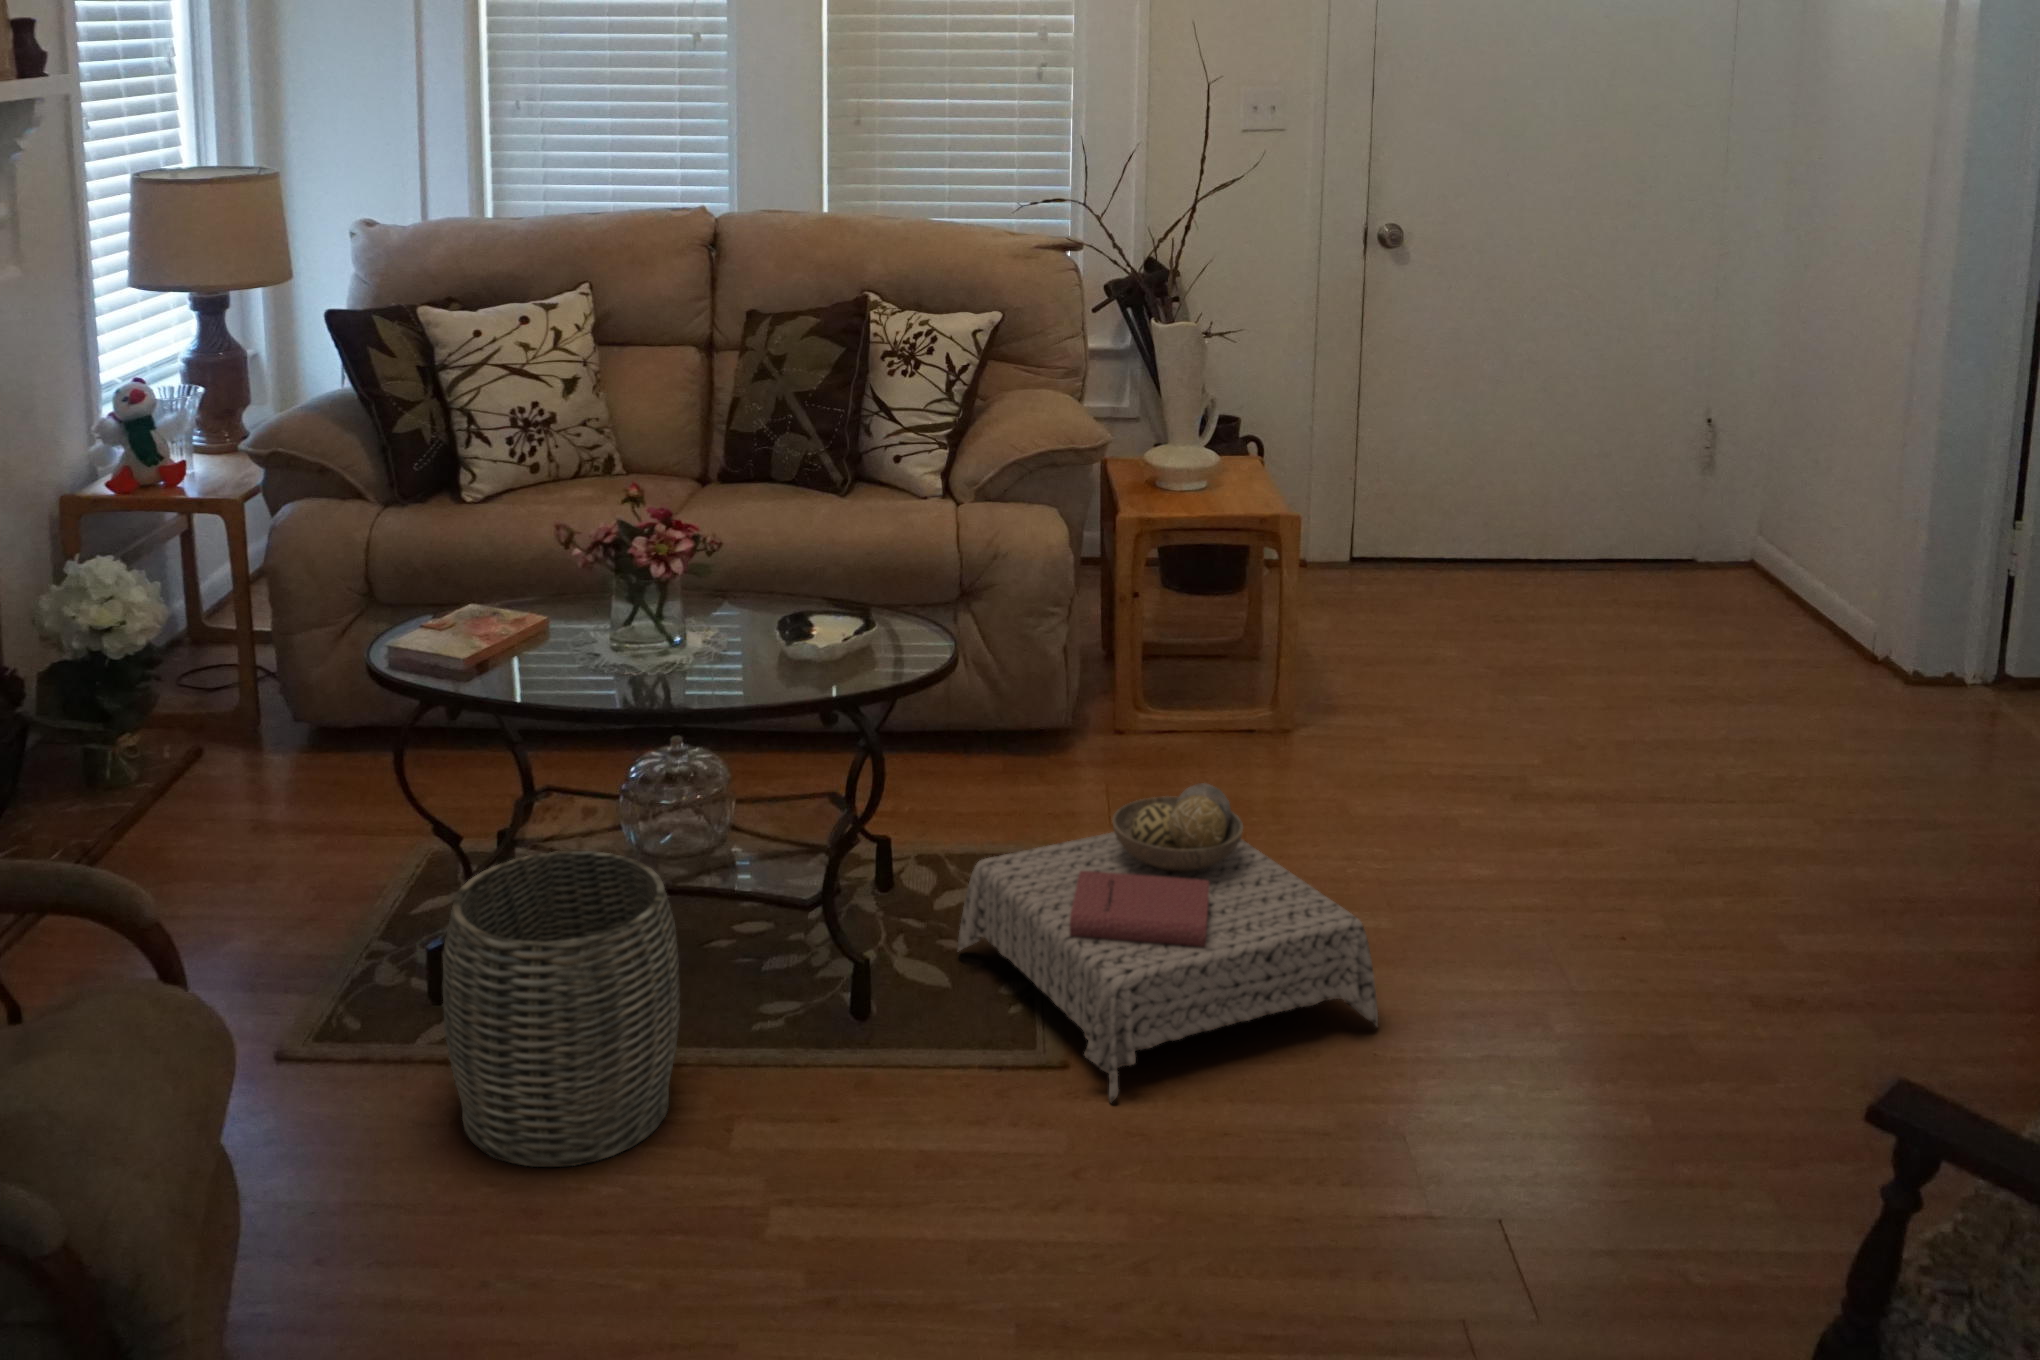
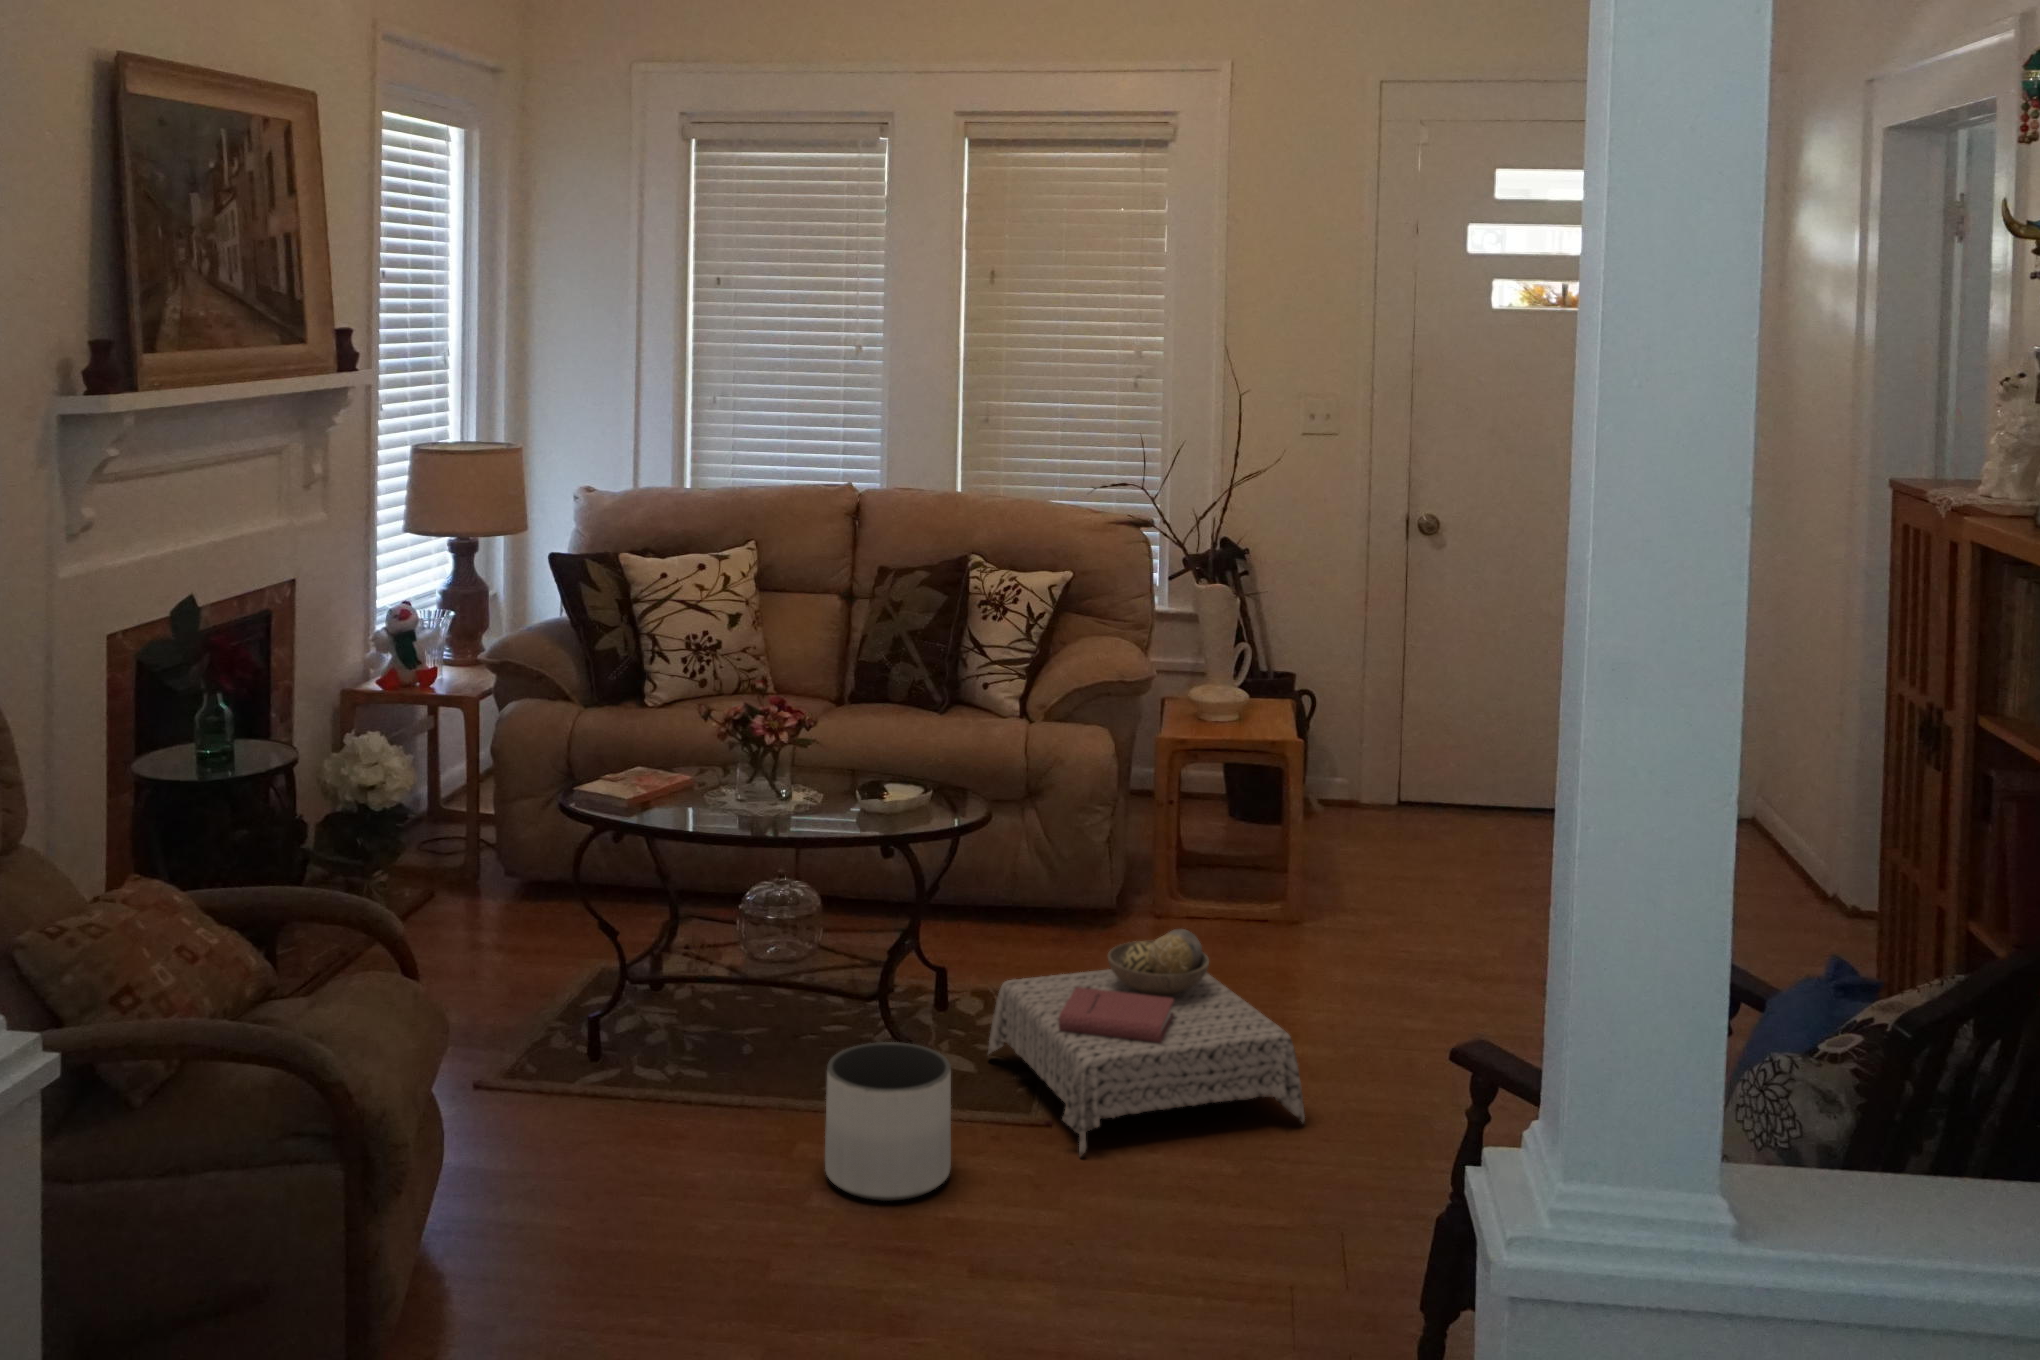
woven basket: present [443,851,680,1167] -> none [588,941,761,1169]
planter: none [782,976,950,1197] -> present [825,1042,951,1201]

